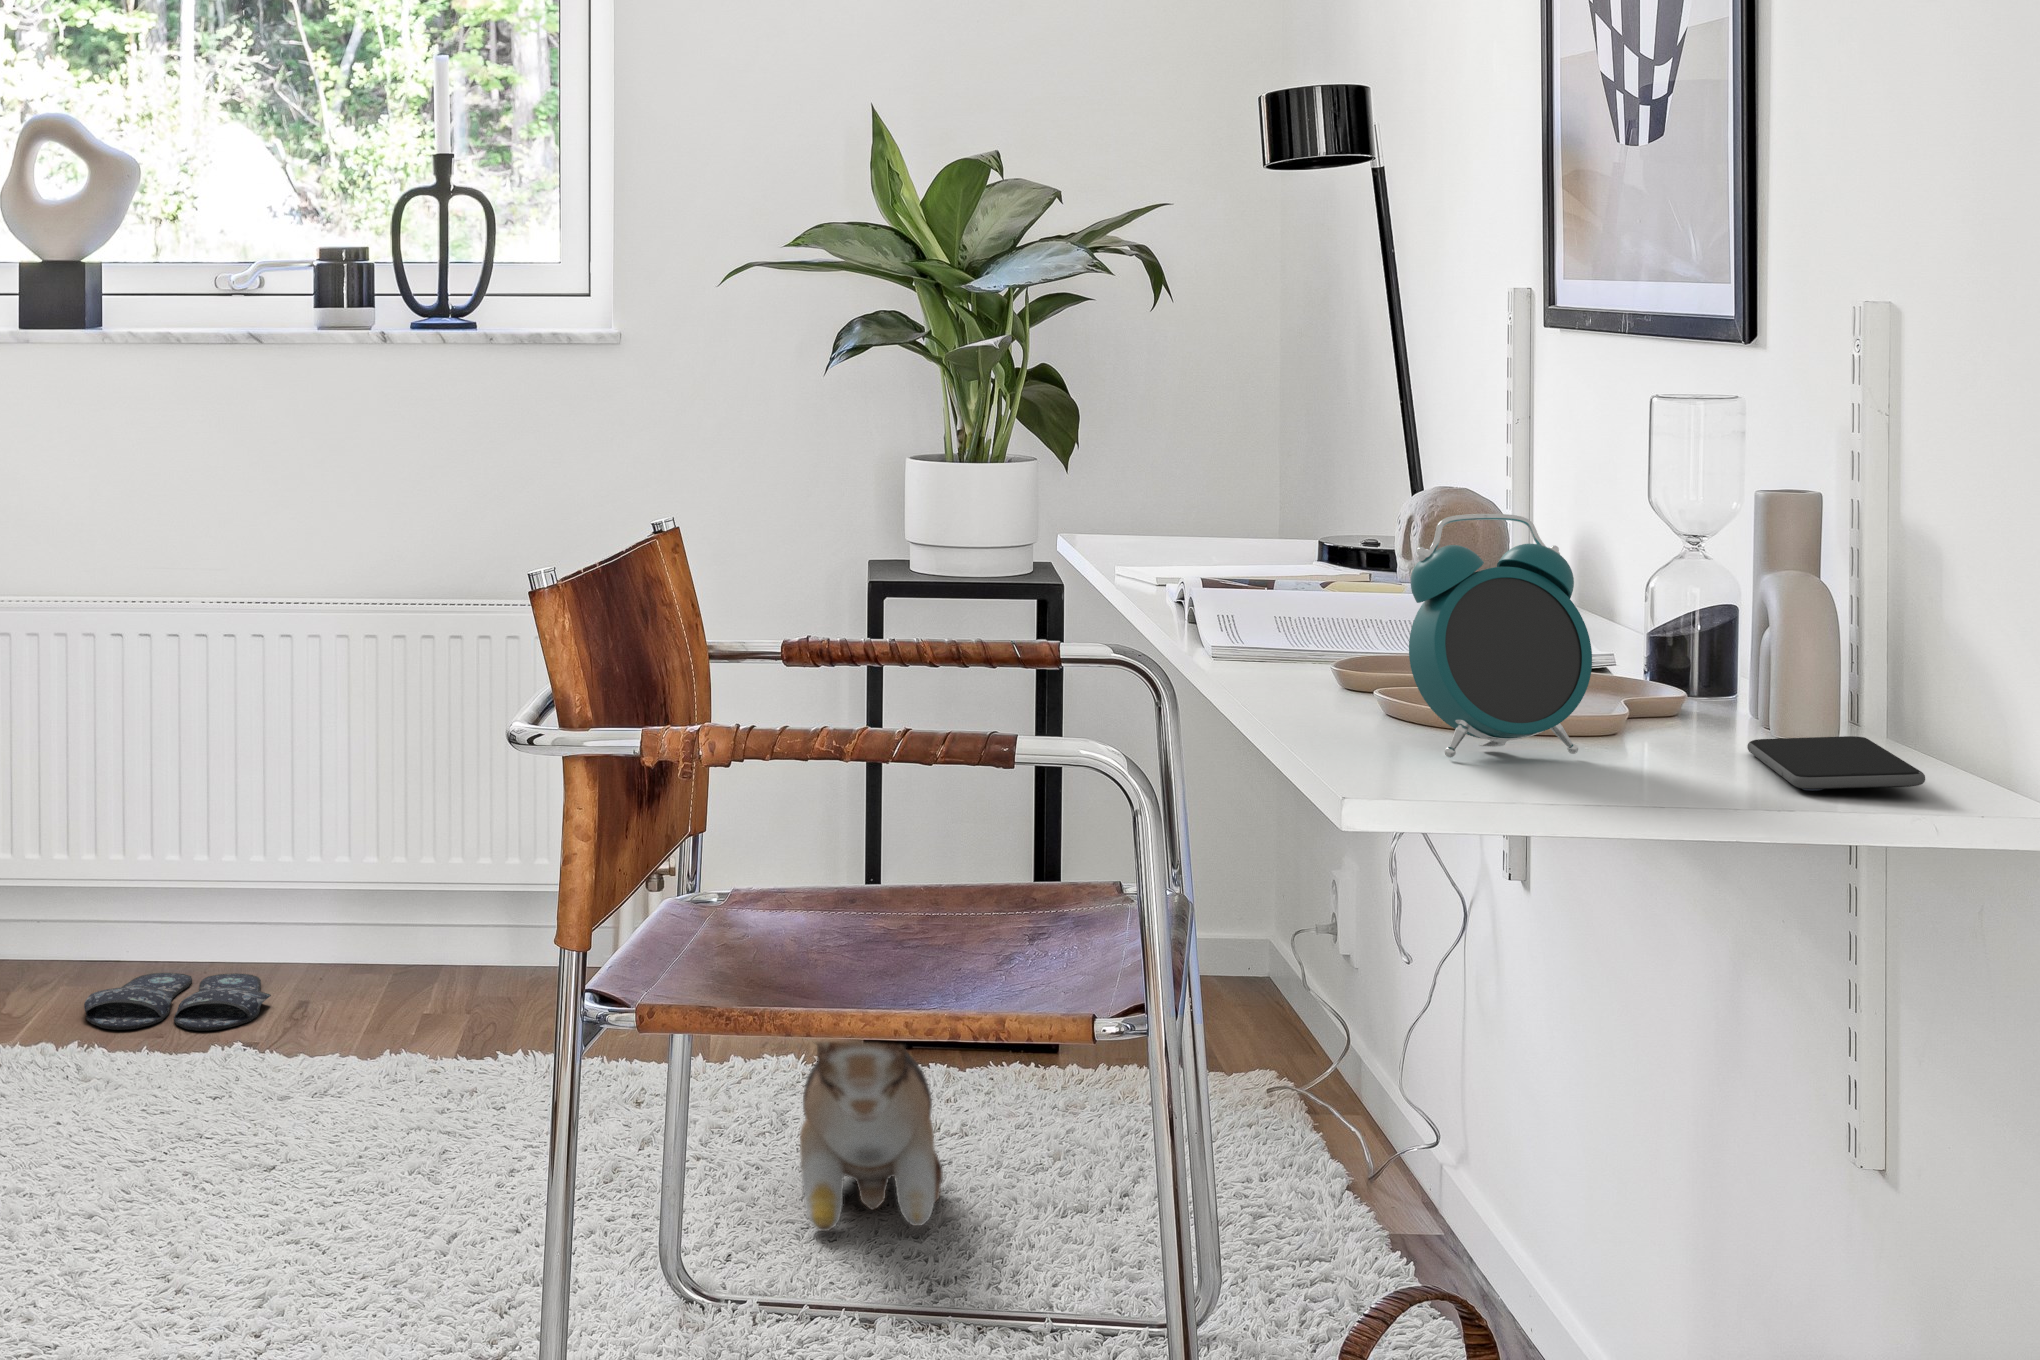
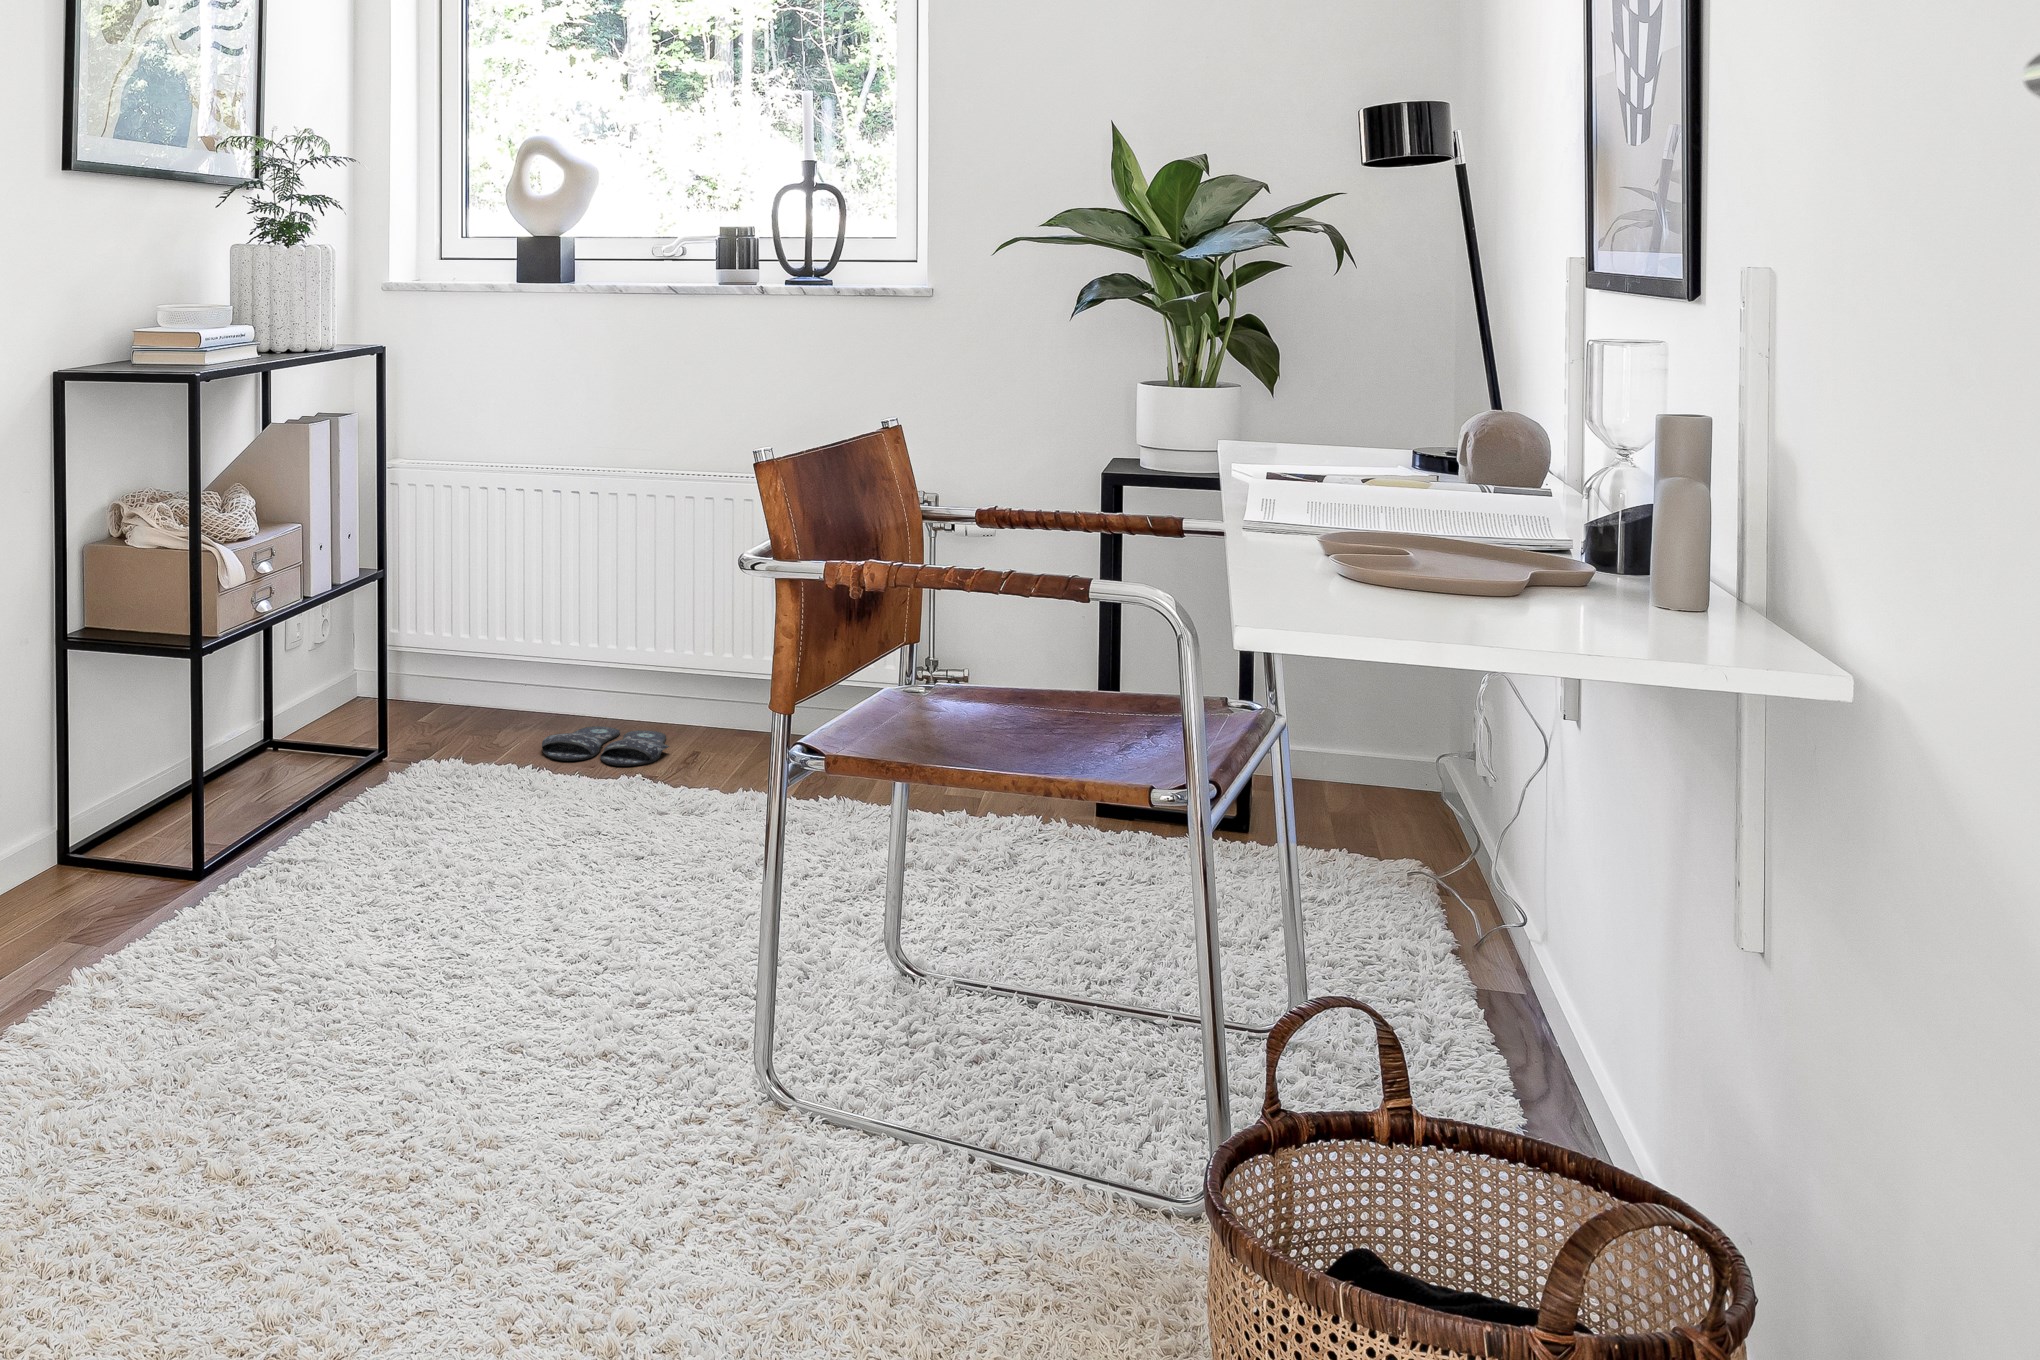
alarm clock: present [1409,514,1592,758] -> none [1331,427,1475,607]
smartphone: present [1747,736,1925,791] -> none [1614,604,1728,642]
plush toy: present [800,1042,943,1231] -> none [994,772,1117,941]

